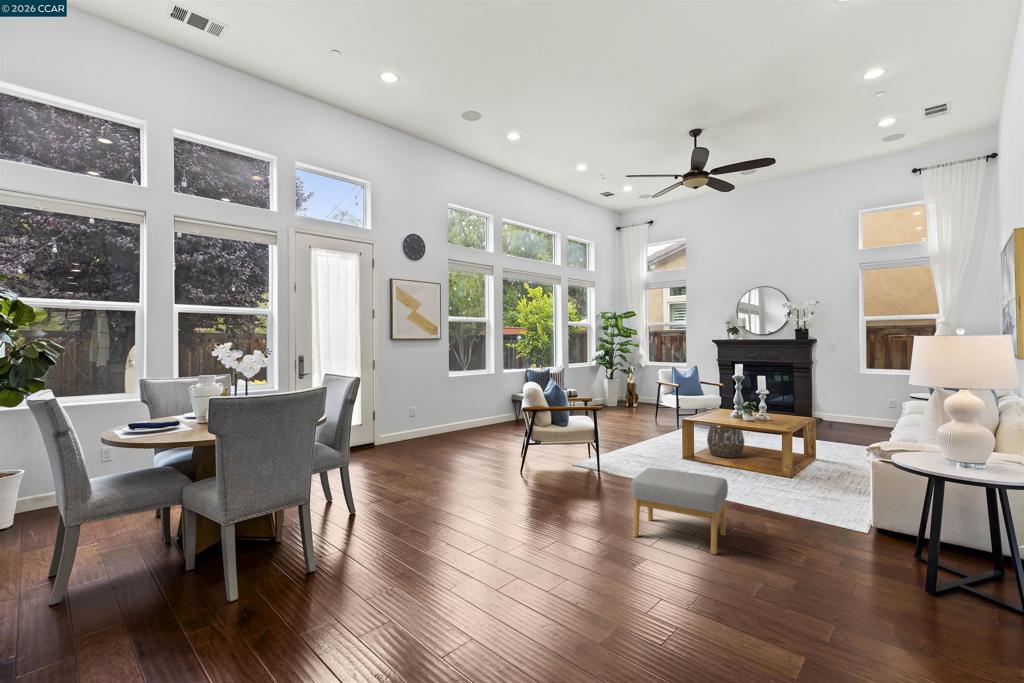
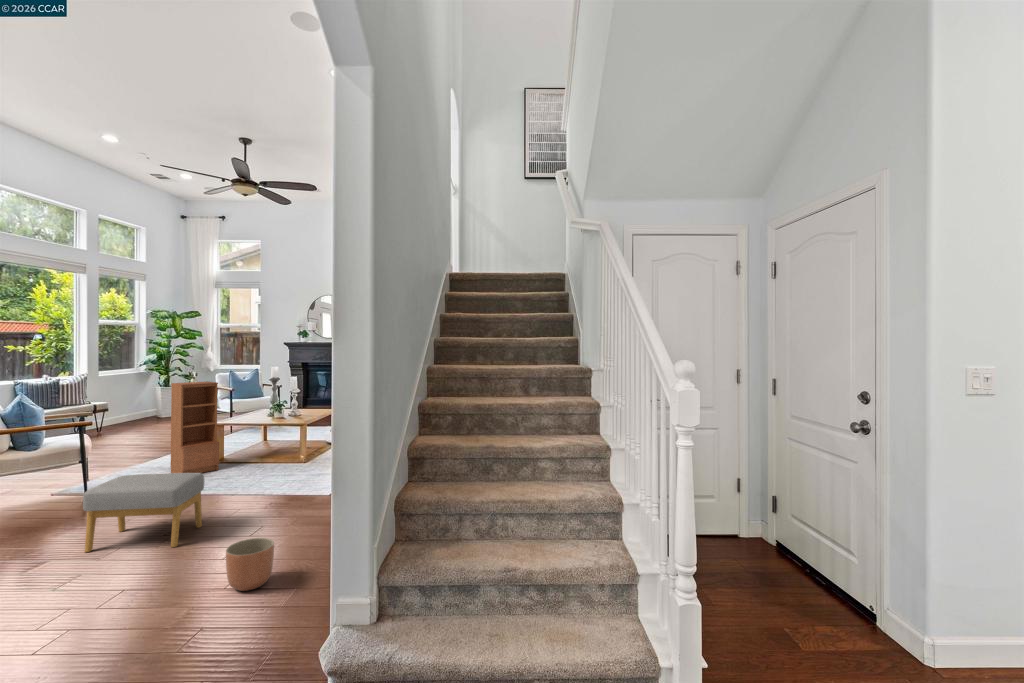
bookcase: none [652,378,696,470] -> present [171,381,219,473]
woven basket: present [707,425,744,458] -> none [243,422,280,455]
planter: none [819,581,884,652] -> present [226,538,274,591]

